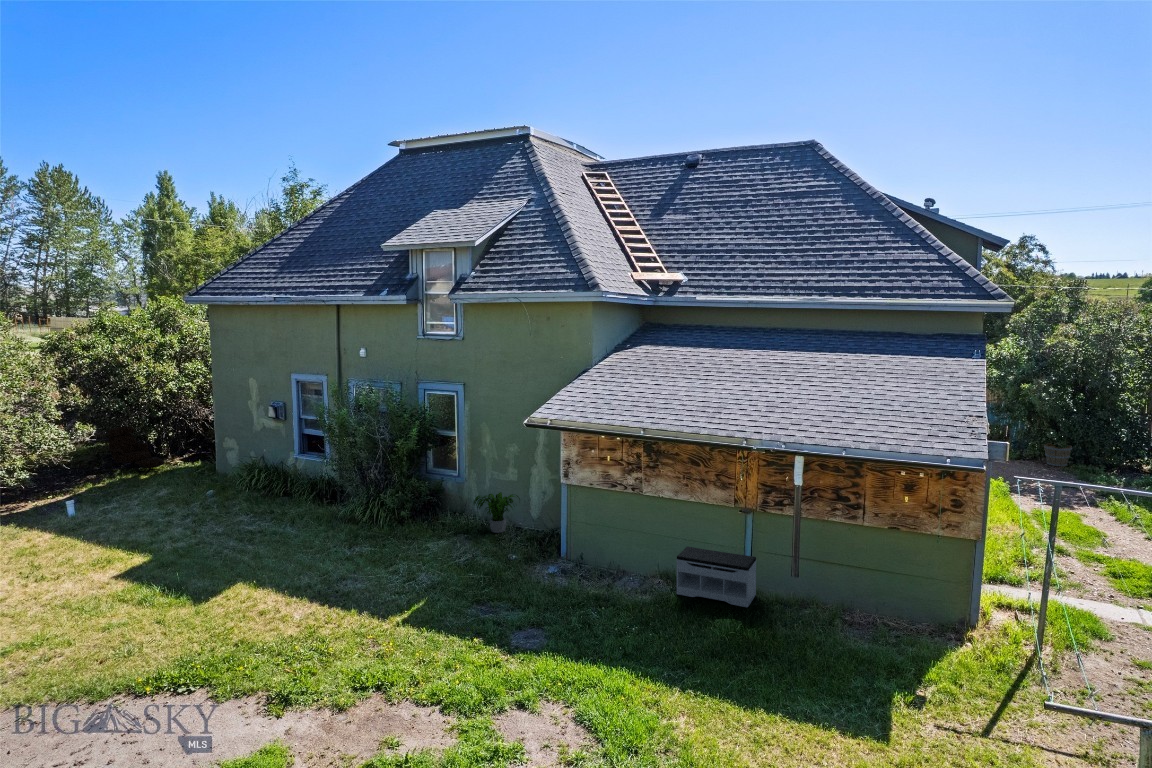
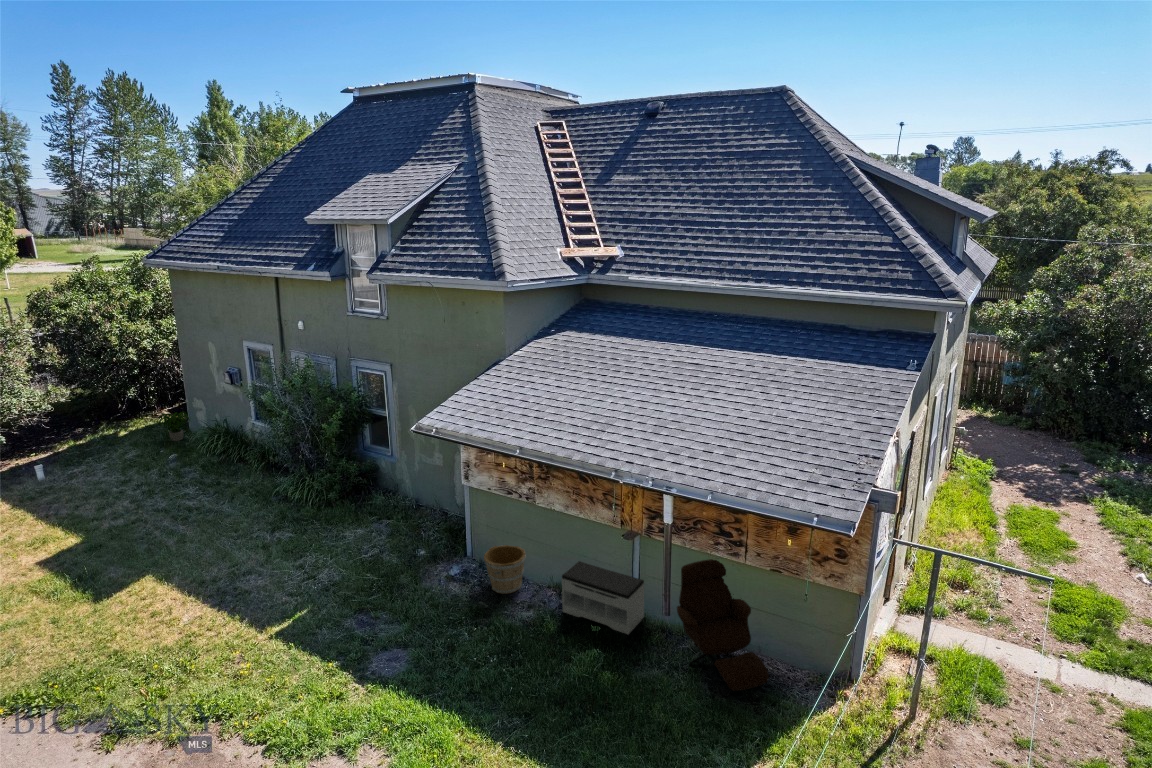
lounge chair: present [108,426,164,475] -> present [677,559,769,702]
wooden bucket: present [1044,443,1072,467] -> present [484,545,526,594]
potted plant: present [474,492,520,533] -> present [159,412,190,441]

